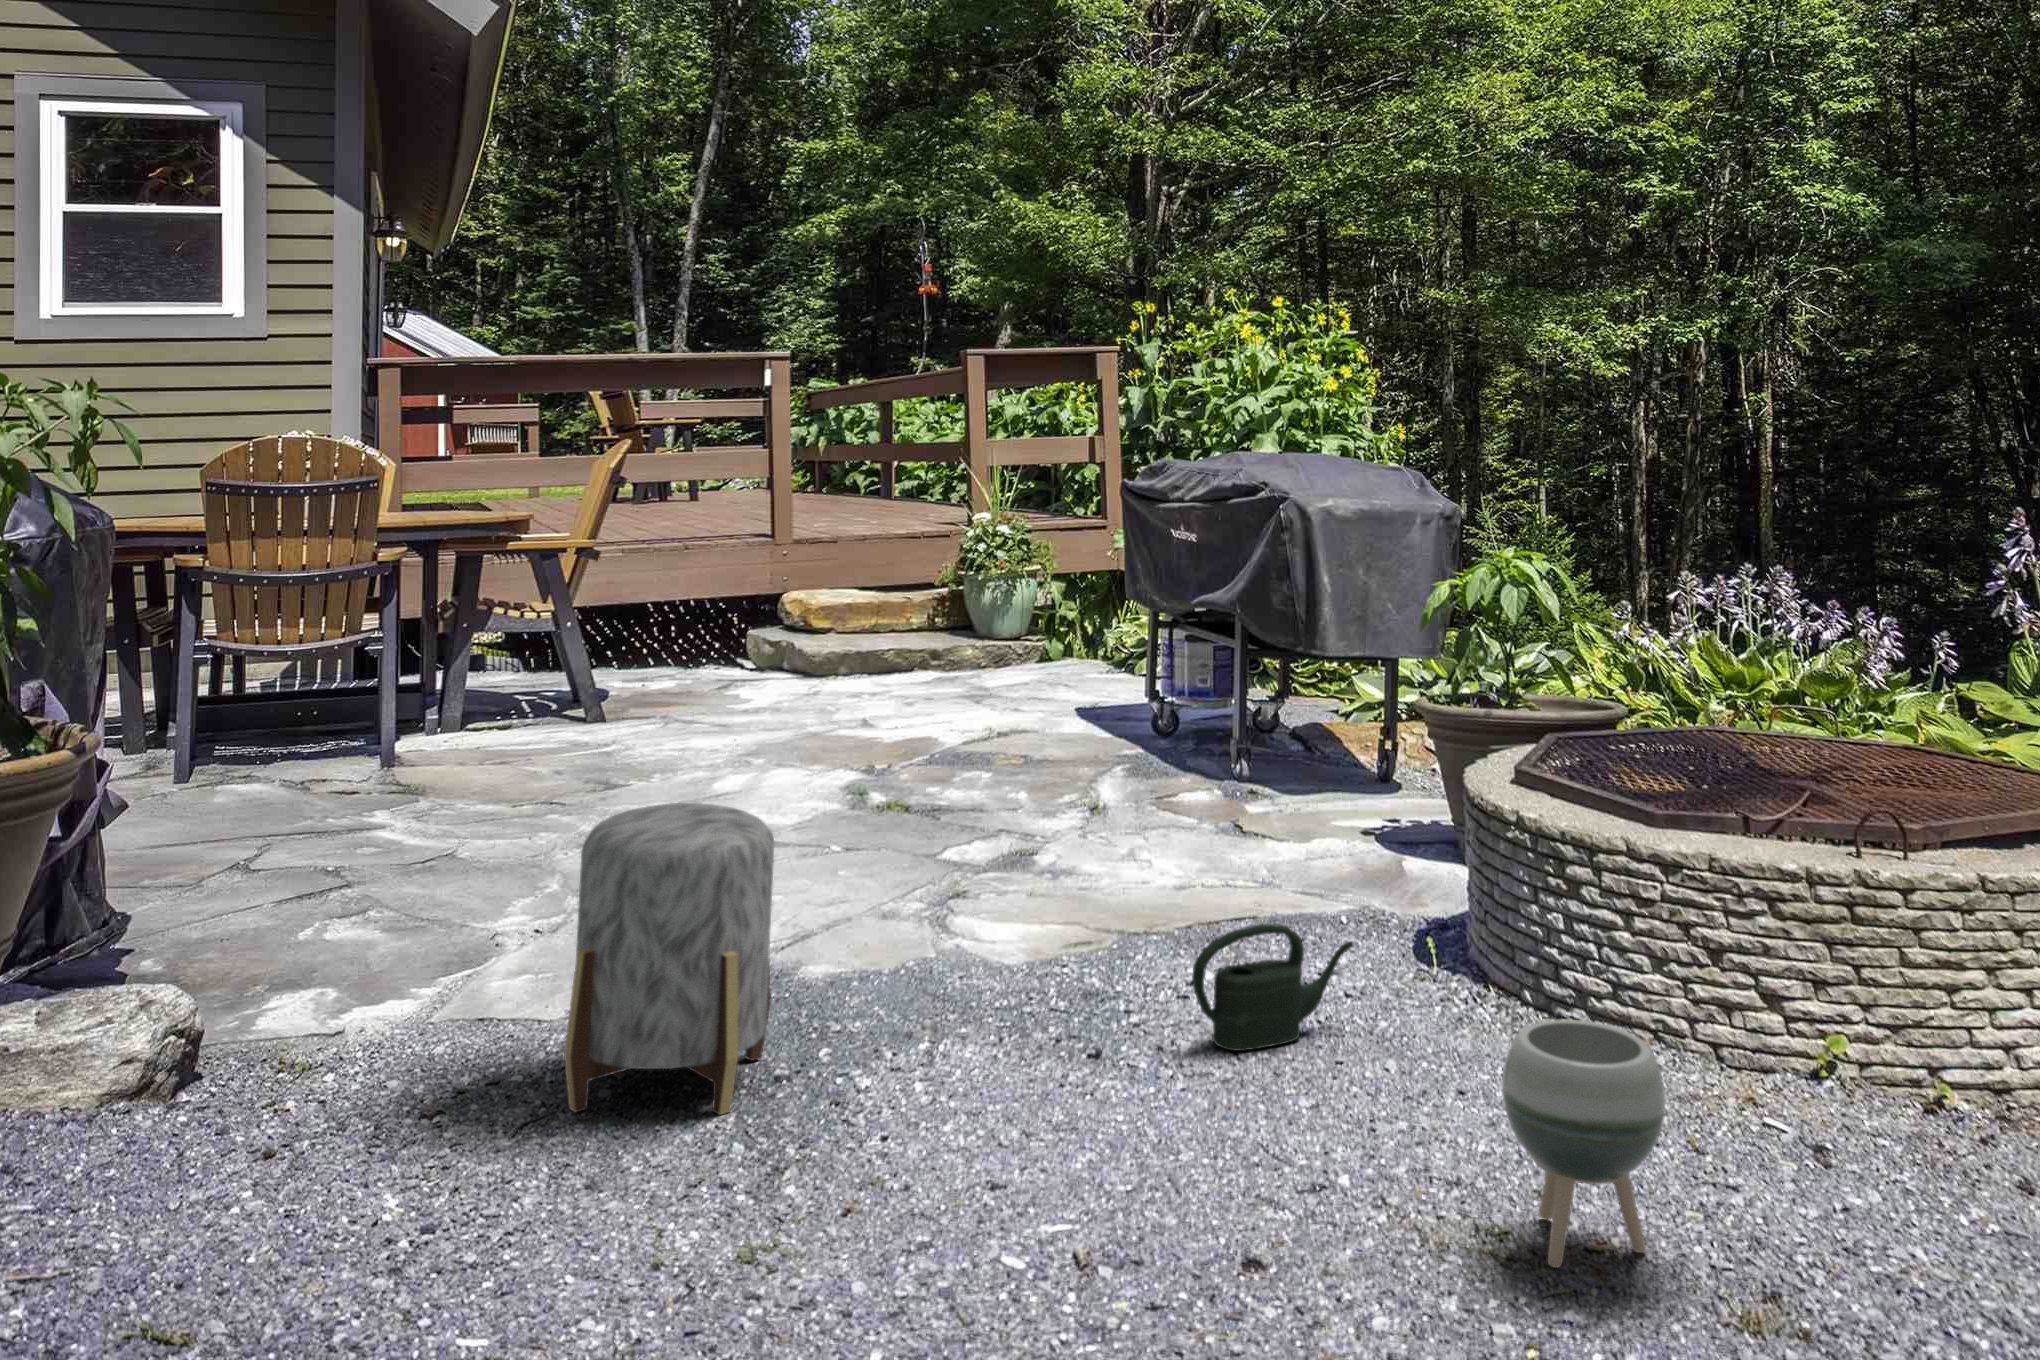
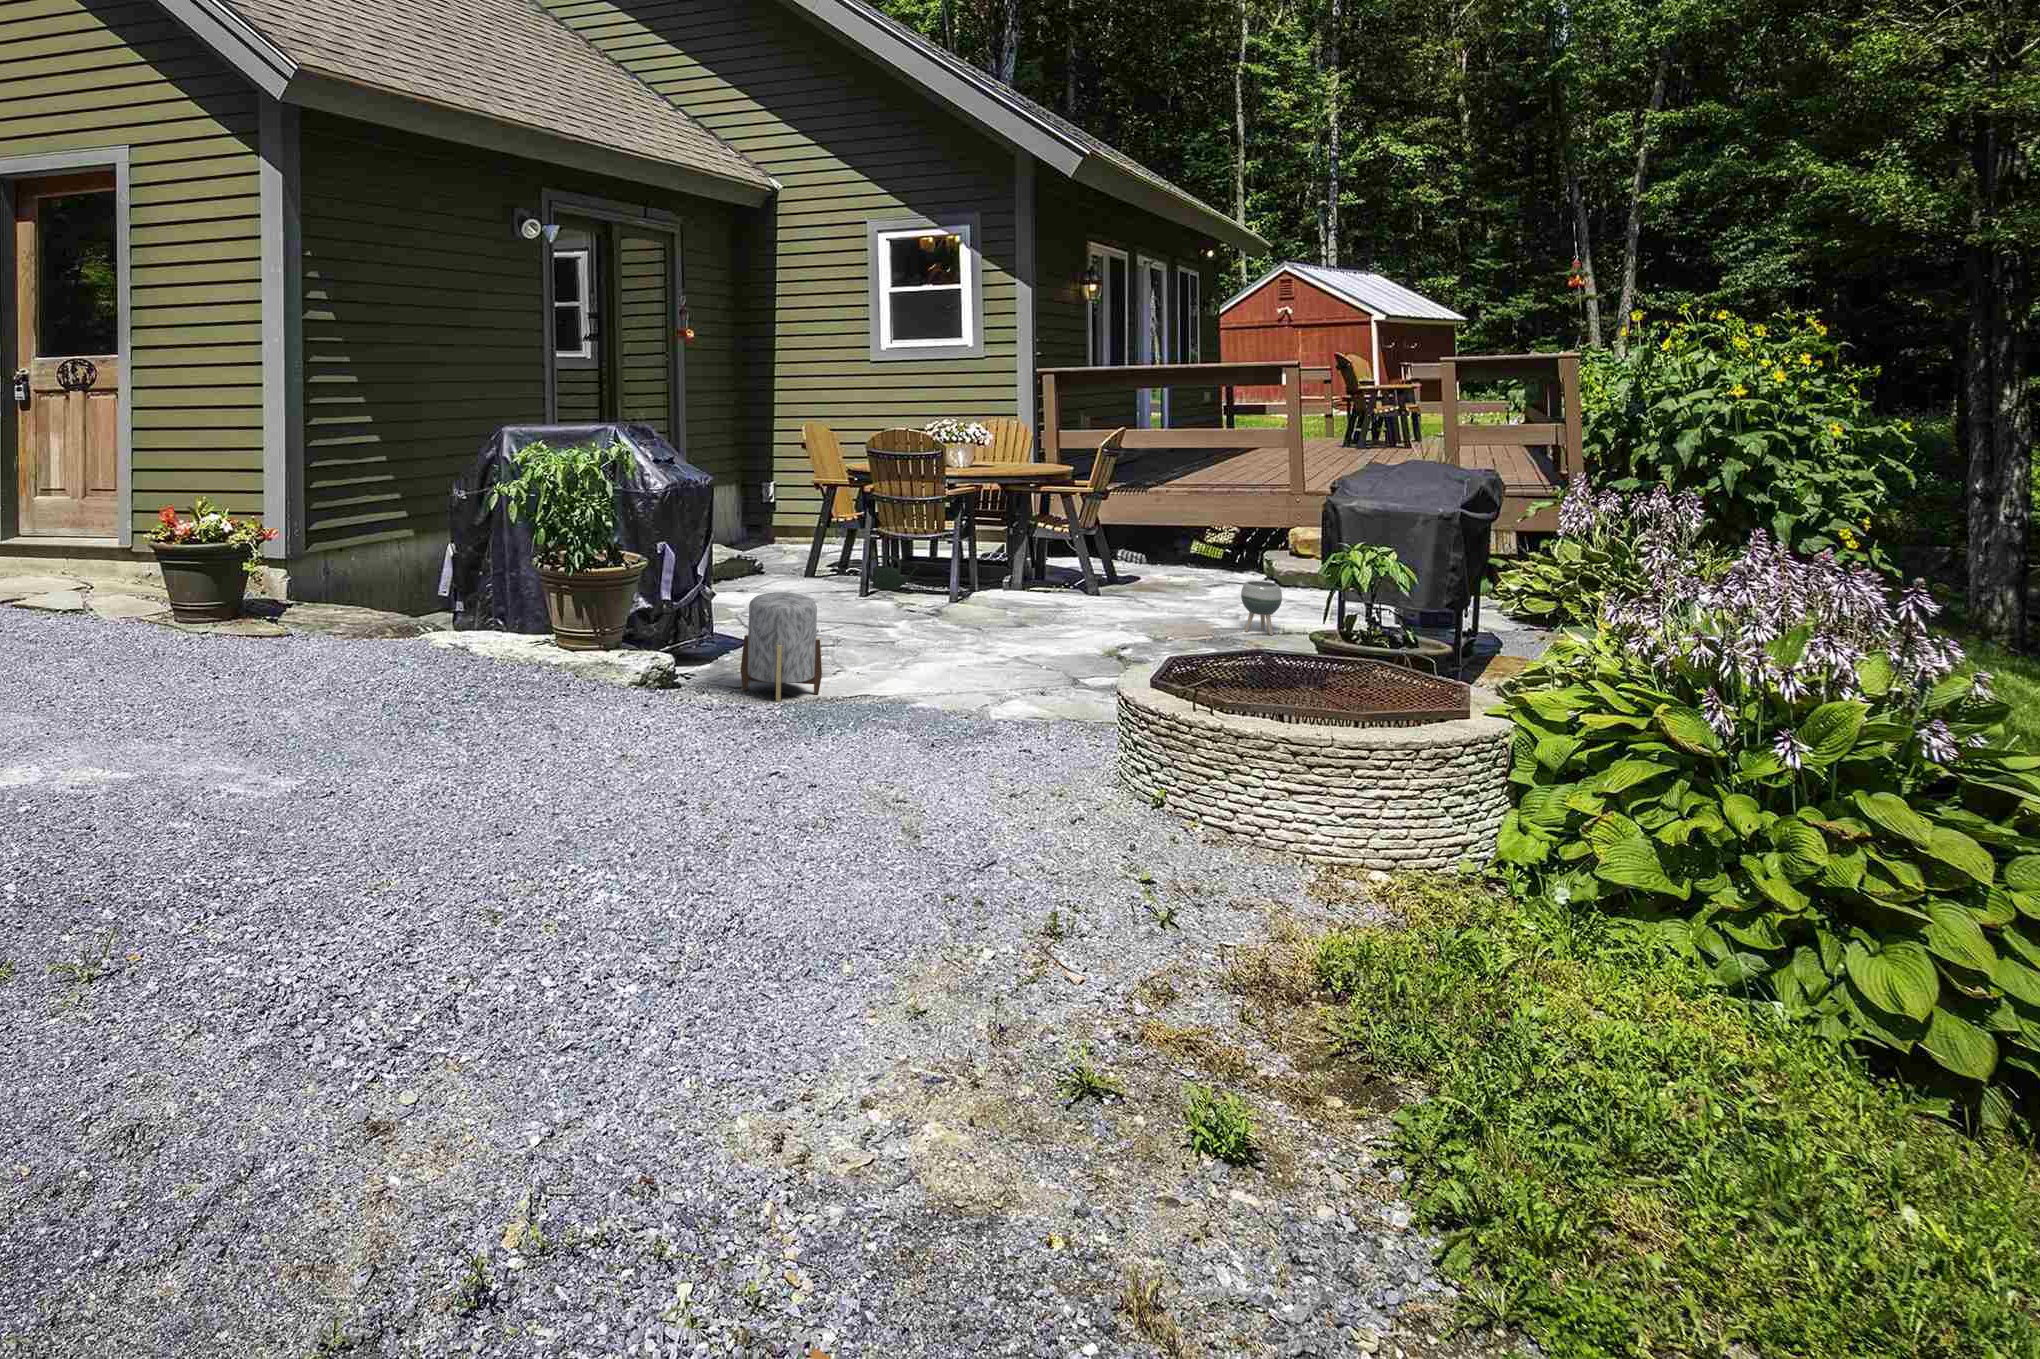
watering can: present [1192,924,1353,1051] -> present [866,556,919,590]
planter: present [1502,1020,1666,1268] -> present [1241,581,1282,635]

